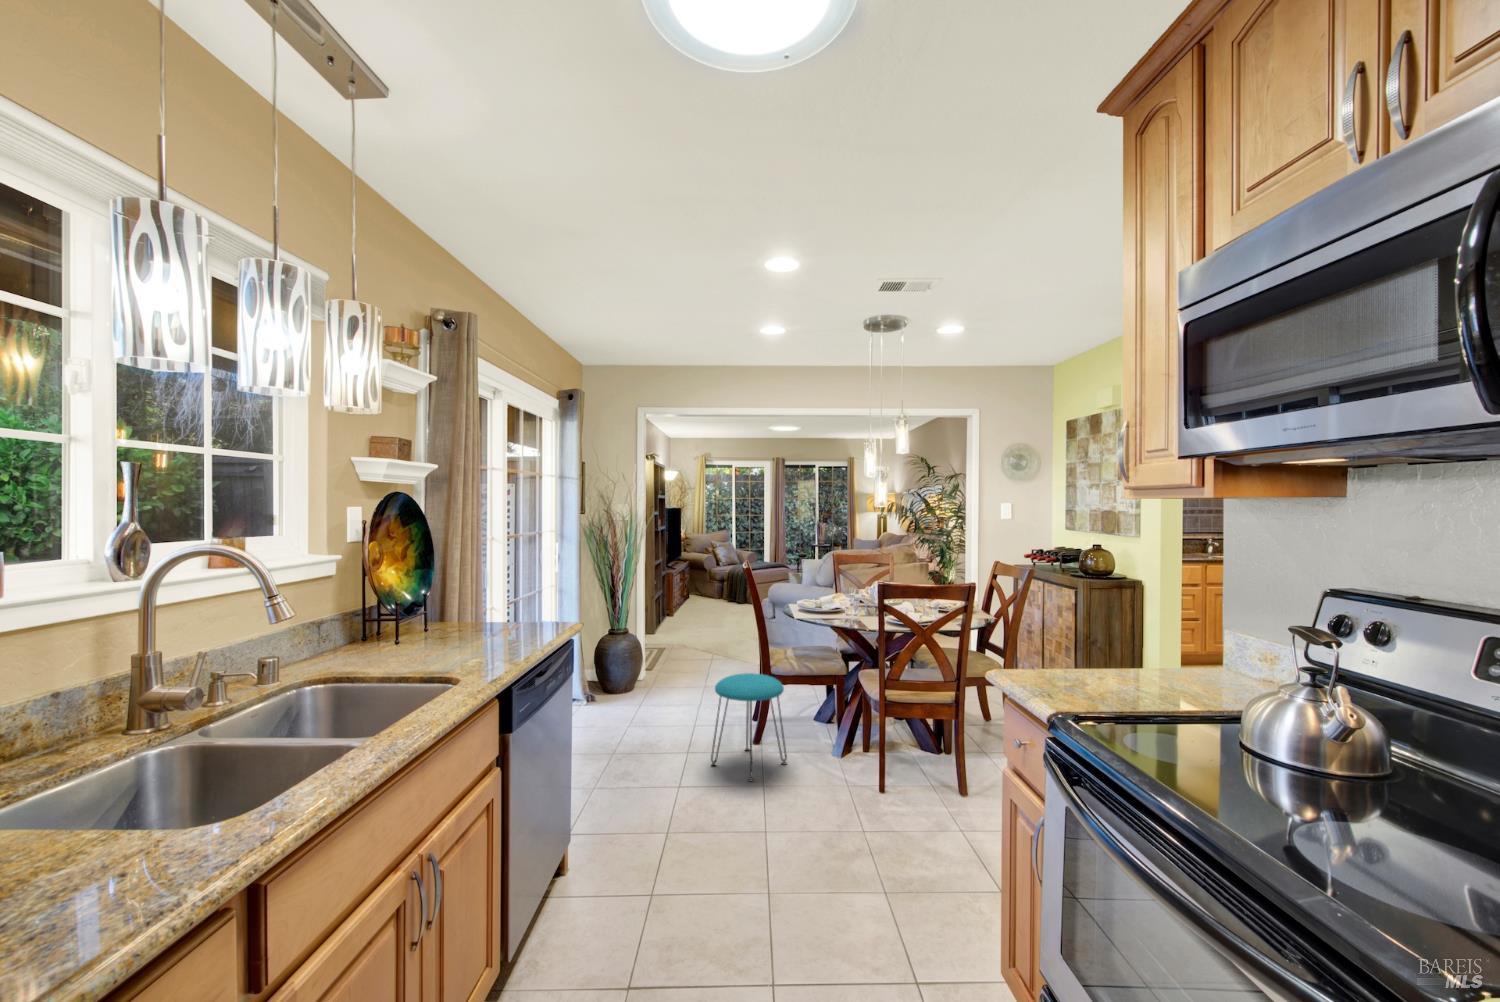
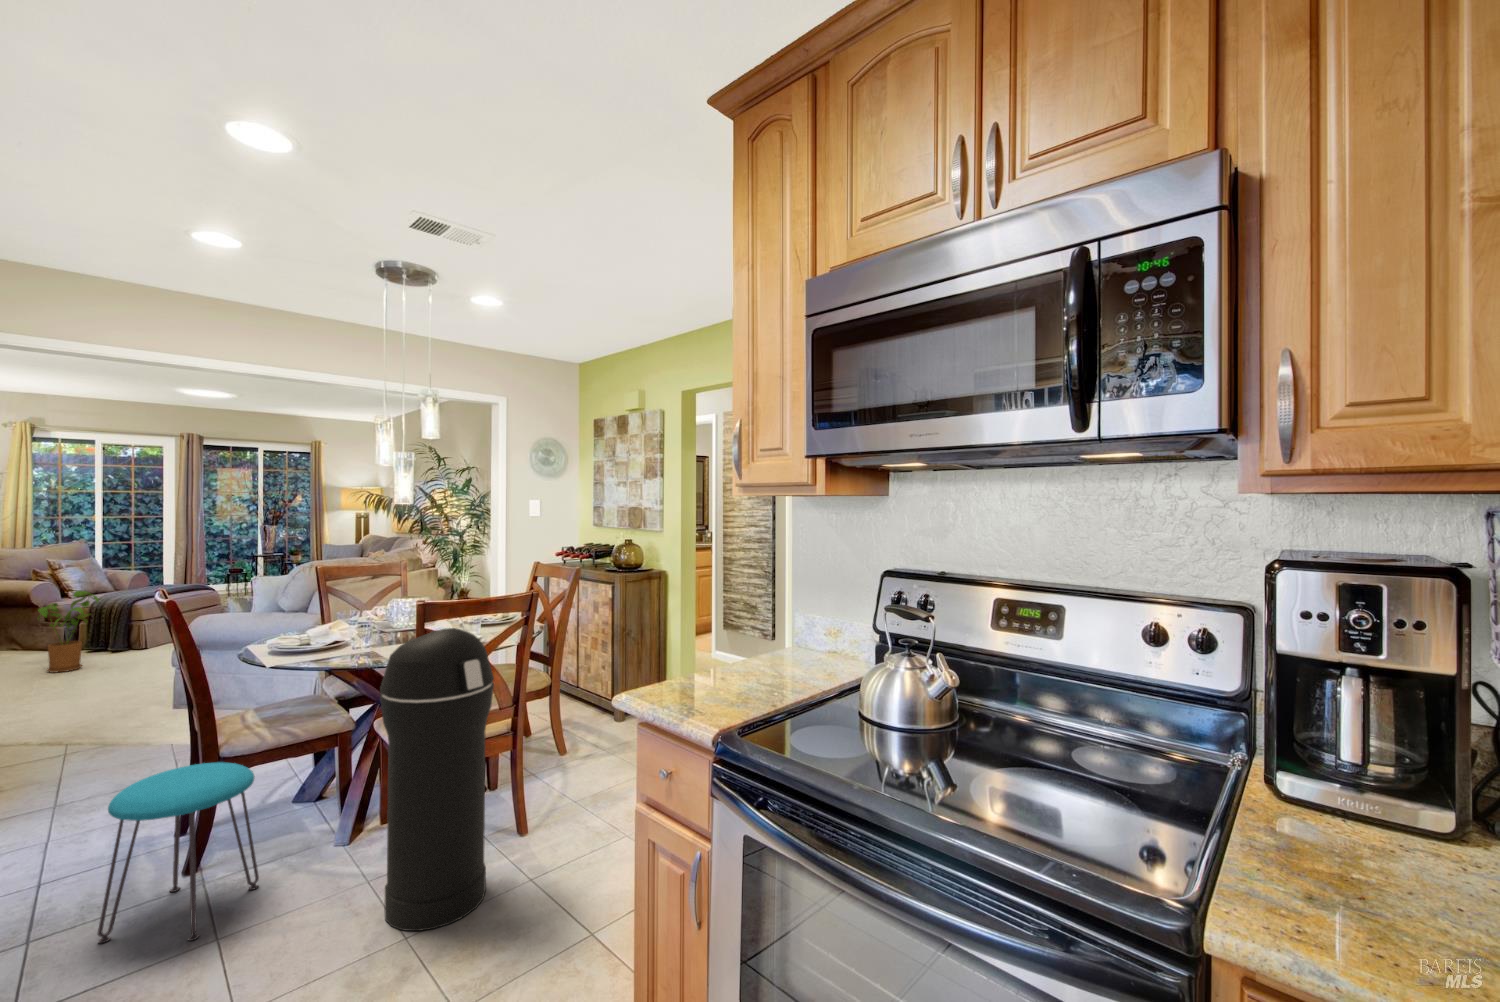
house plant: none [707,561,735,610] -> present [38,591,100,673]
trash can: none [849,605,930,835] -> present [380,628,494,931]

